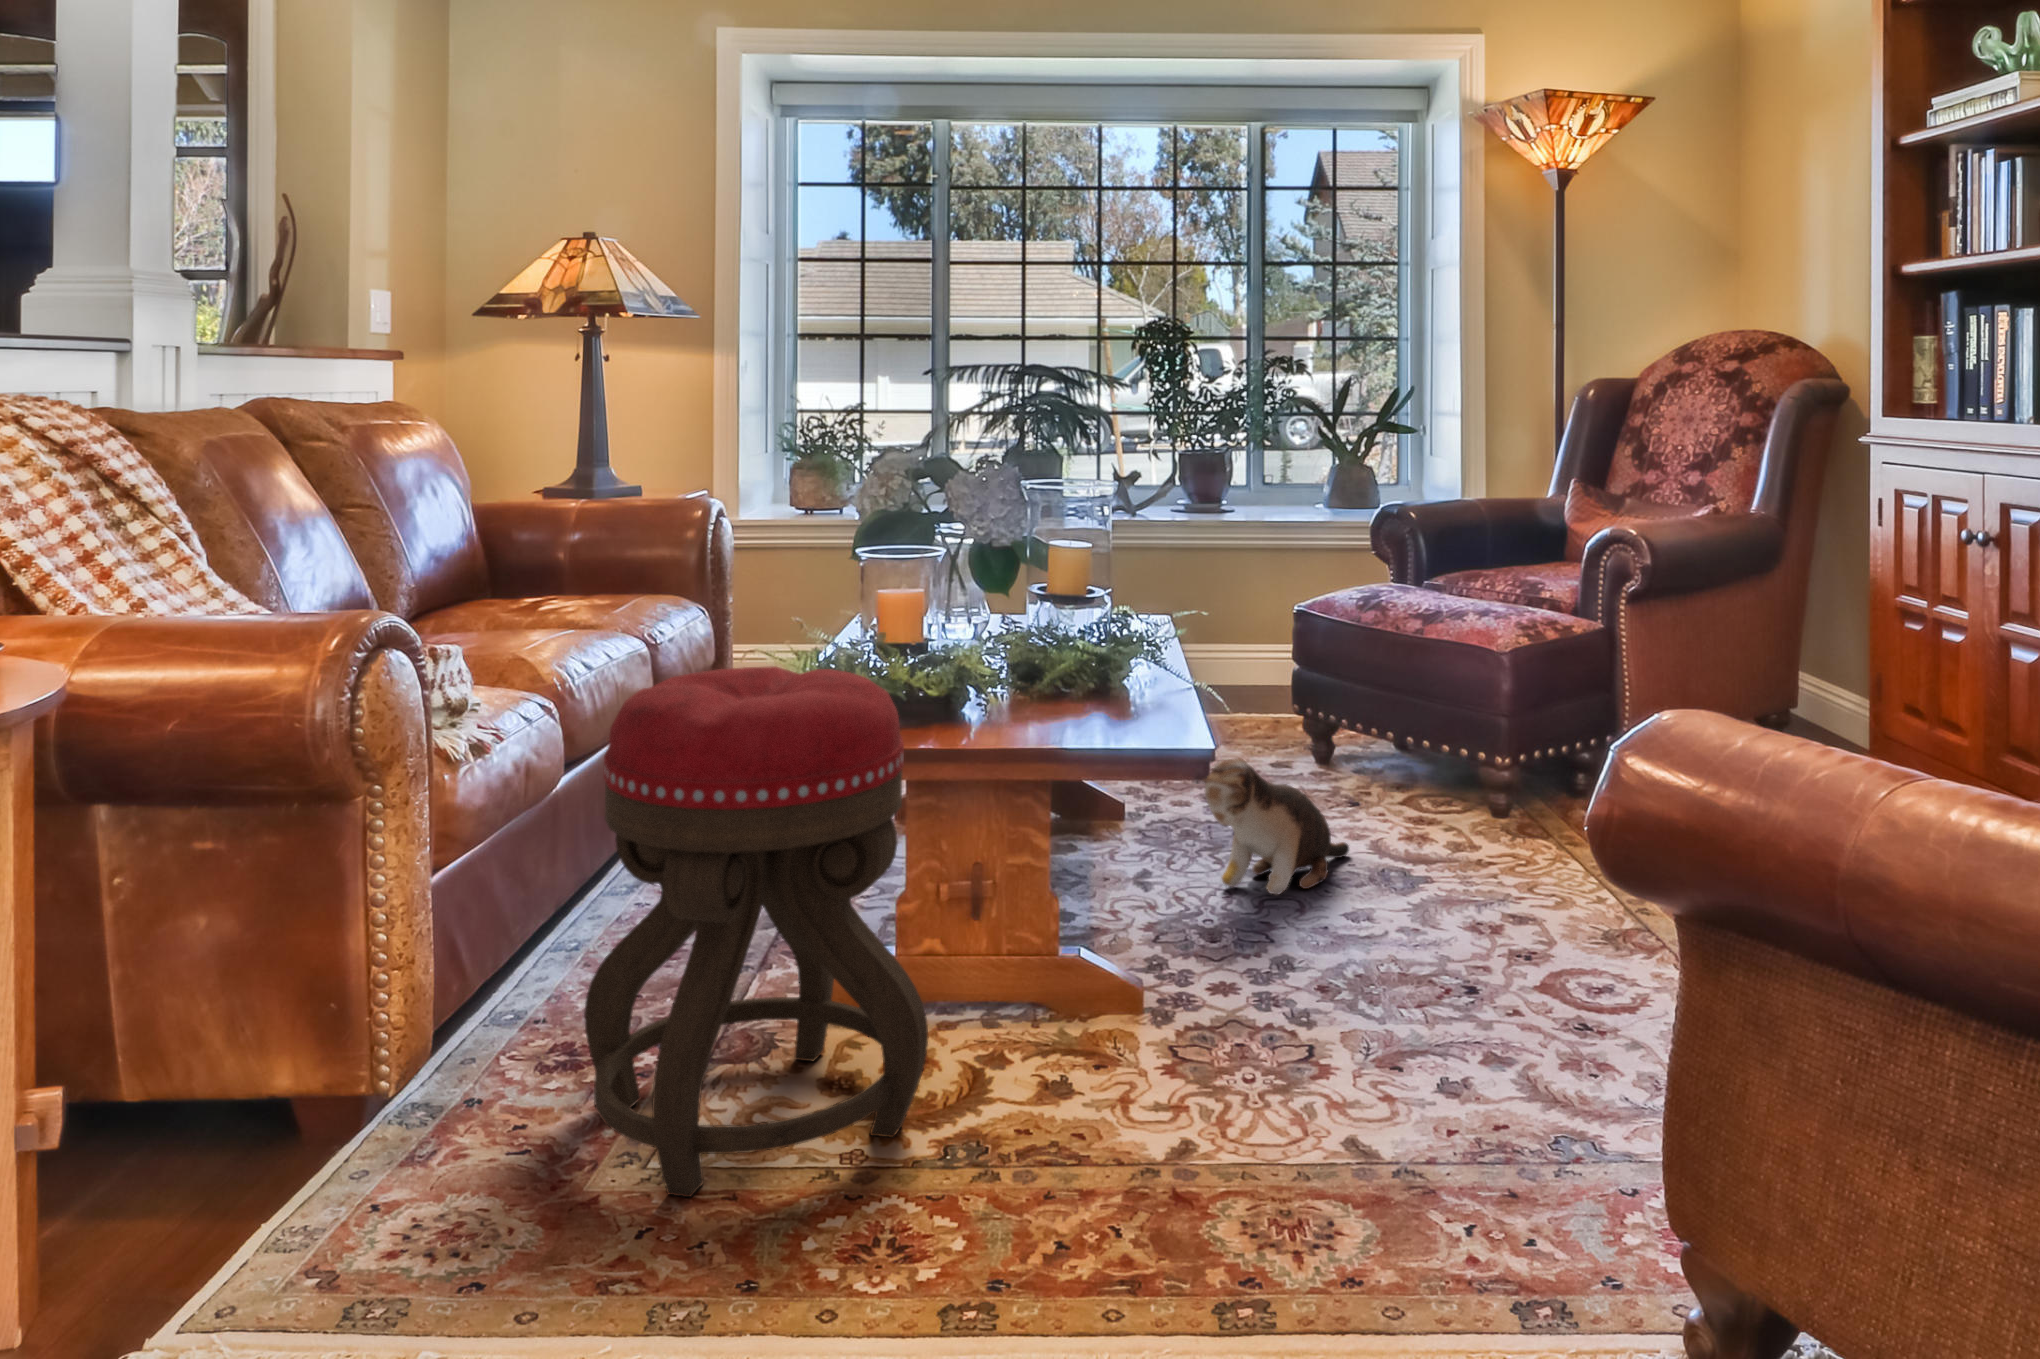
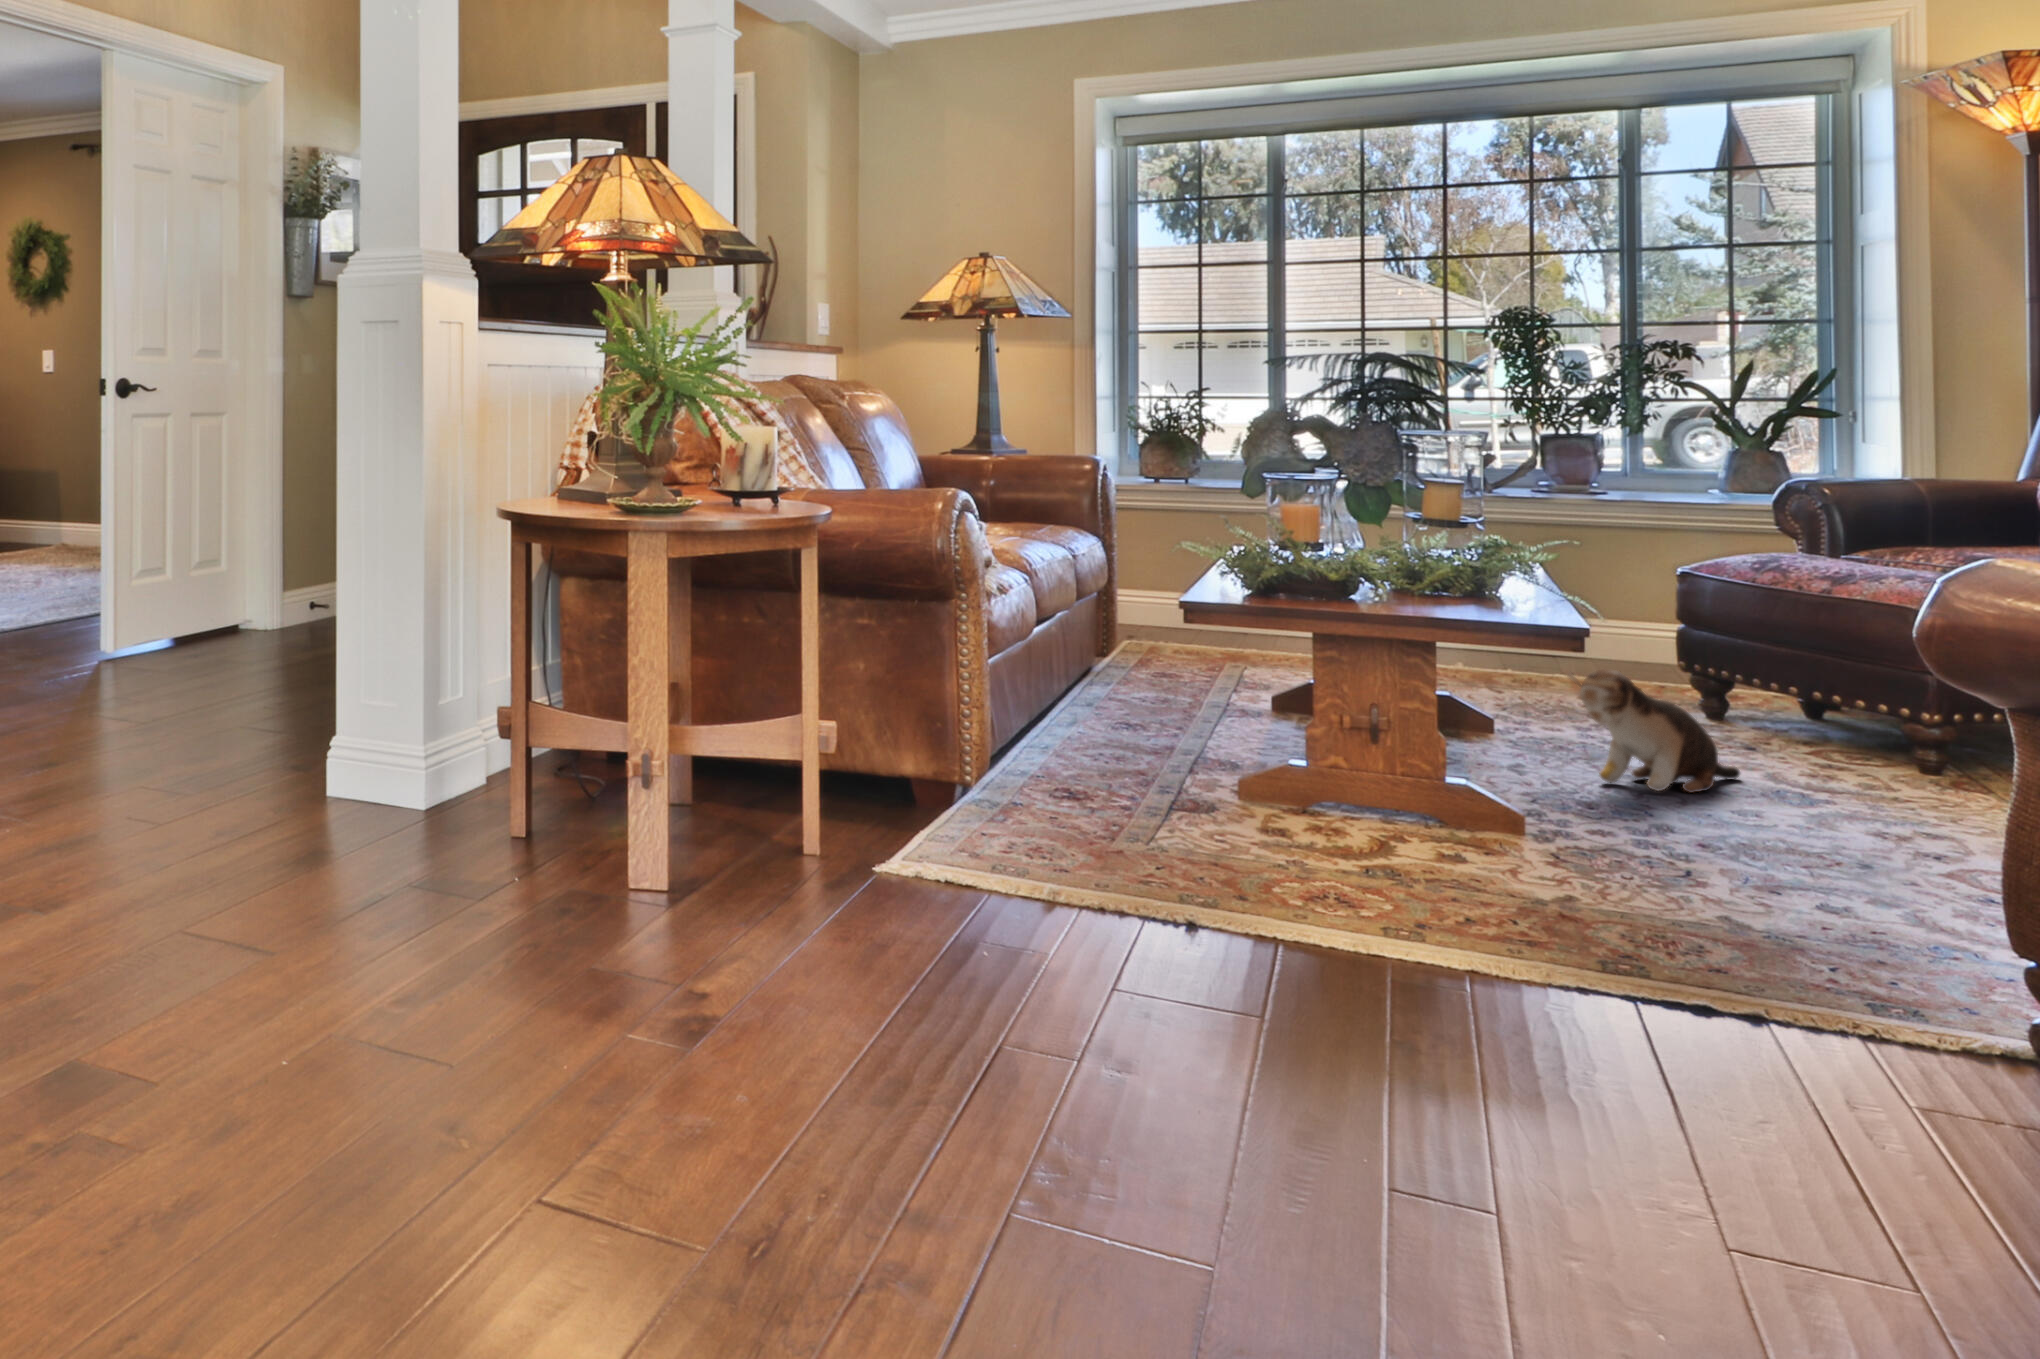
ottoman: present [584,666,929,1197] -> none [1090,537,1349,862]

